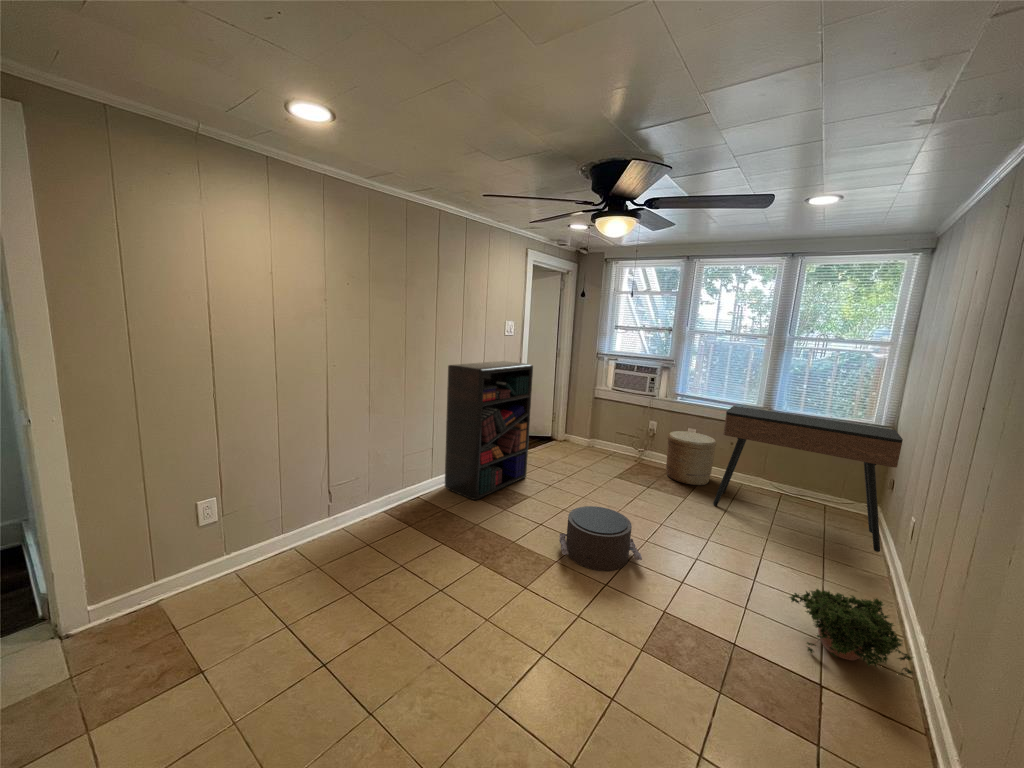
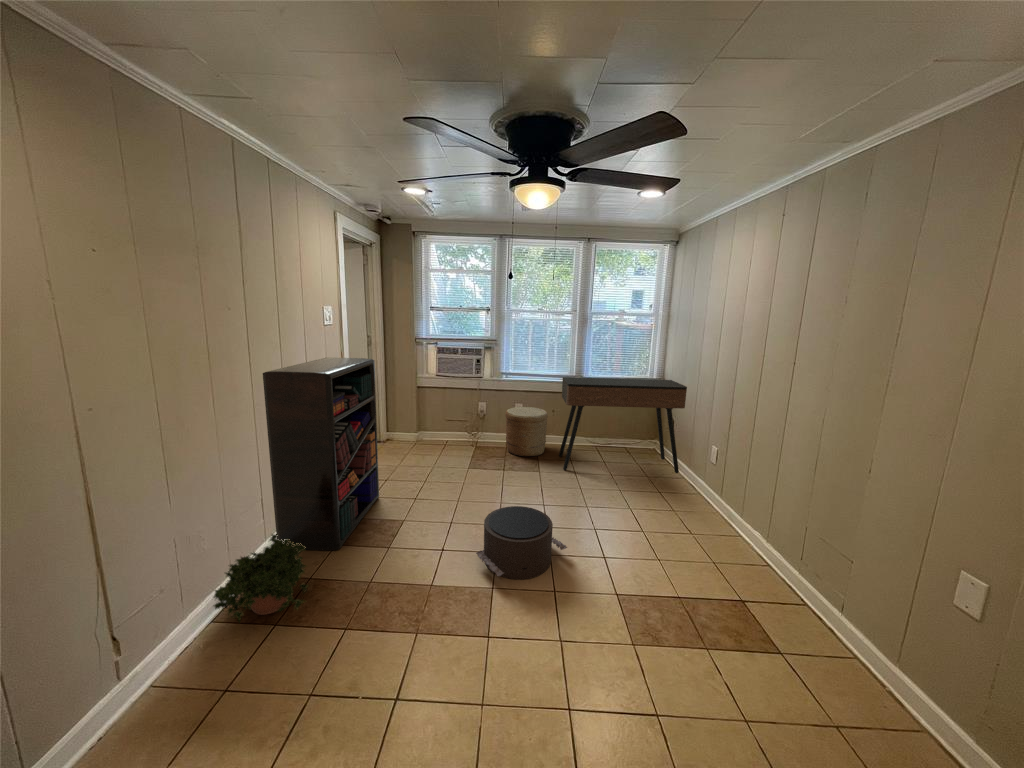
potted plant: present [789,589,913,675] -> present [214,534,308,622]

